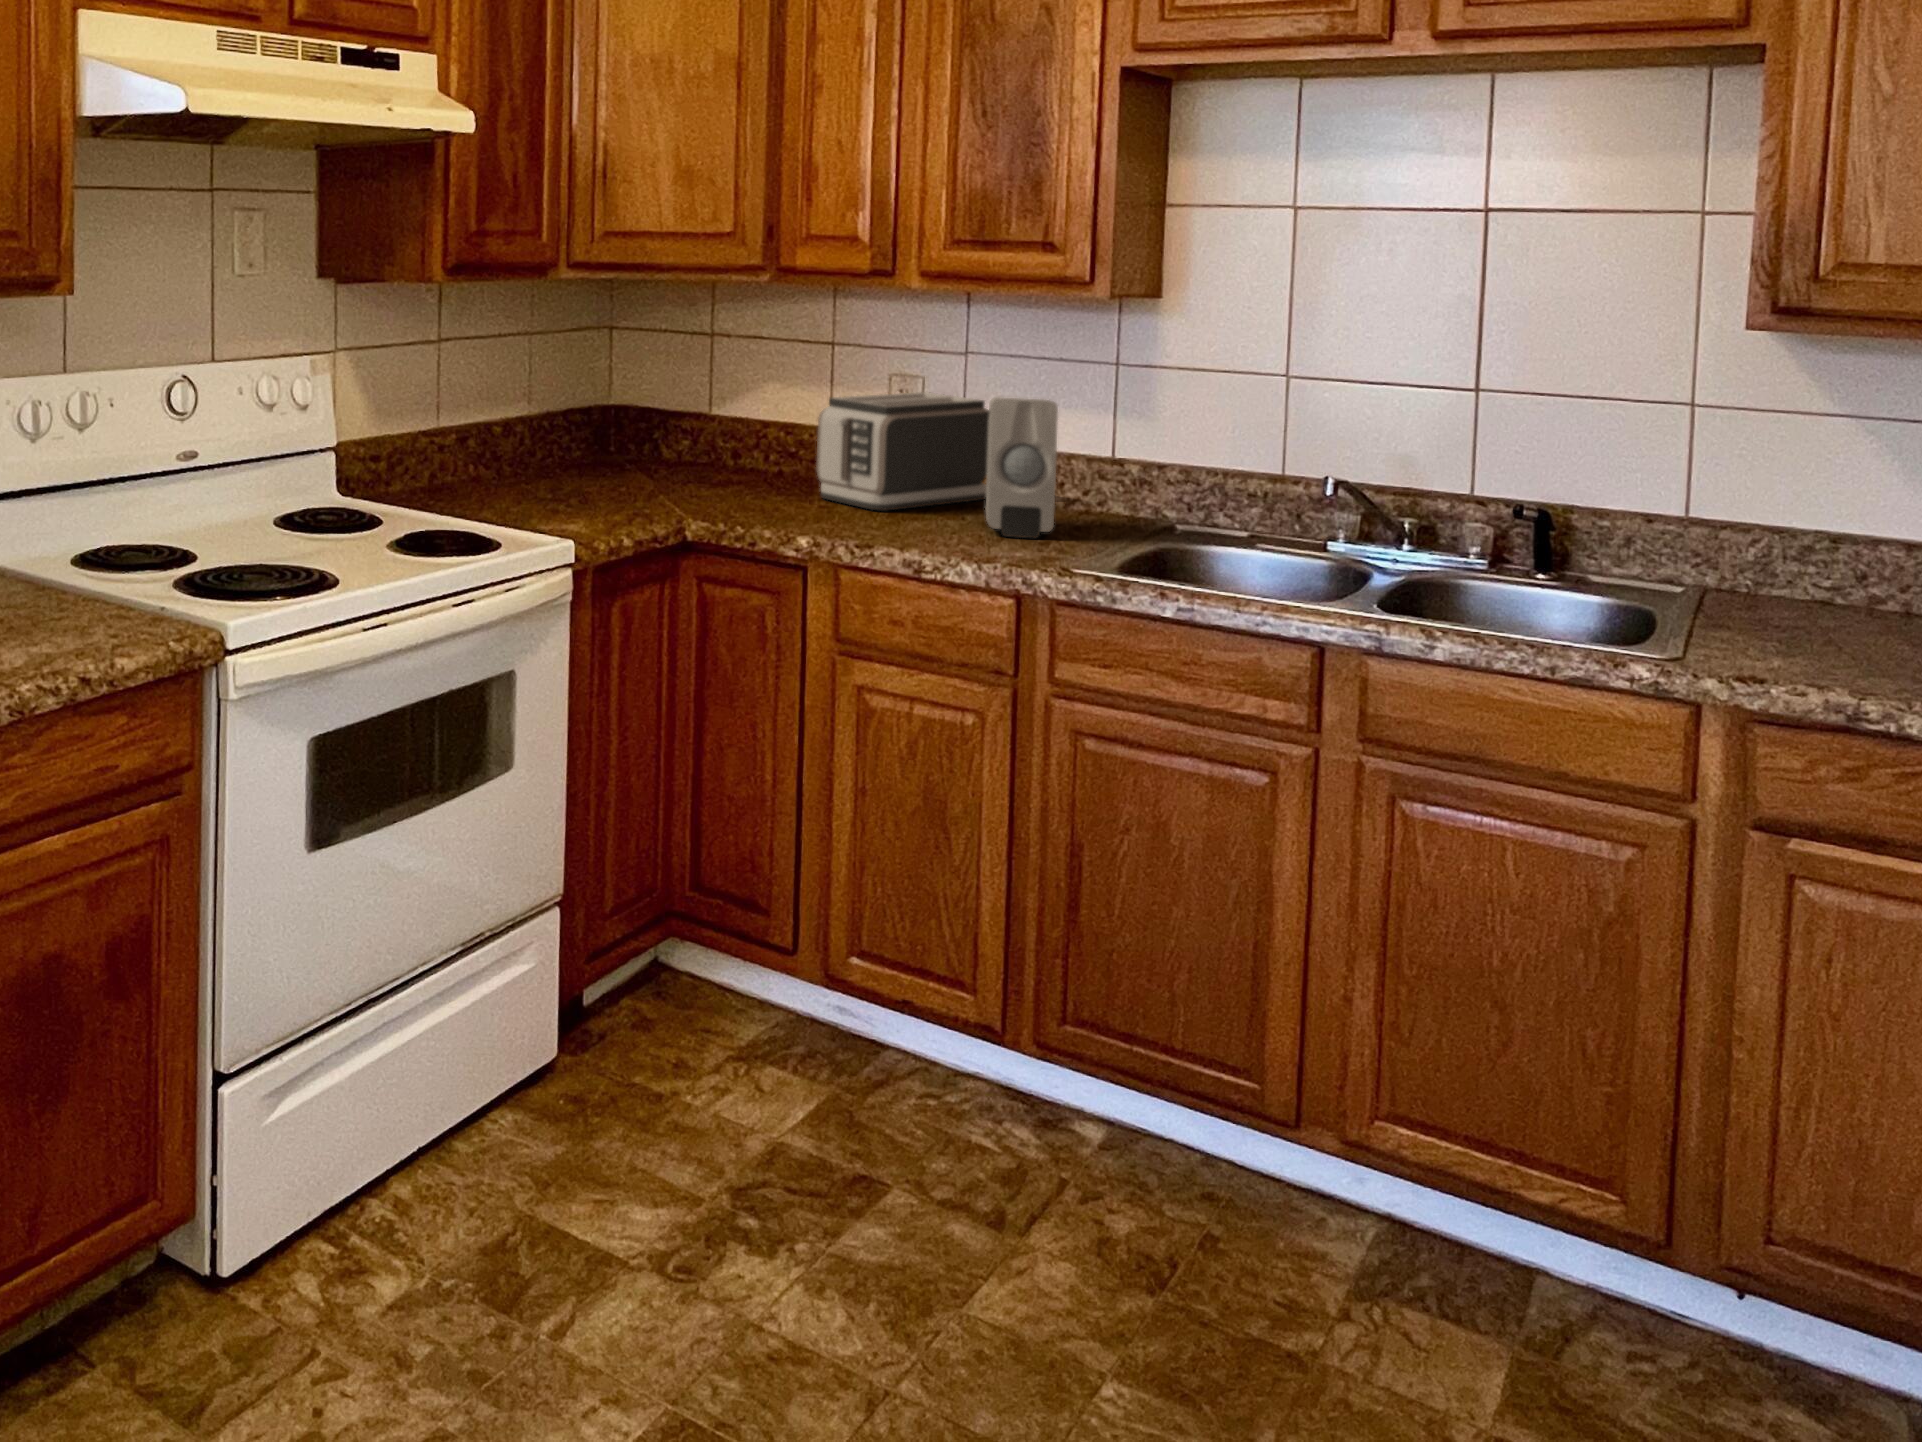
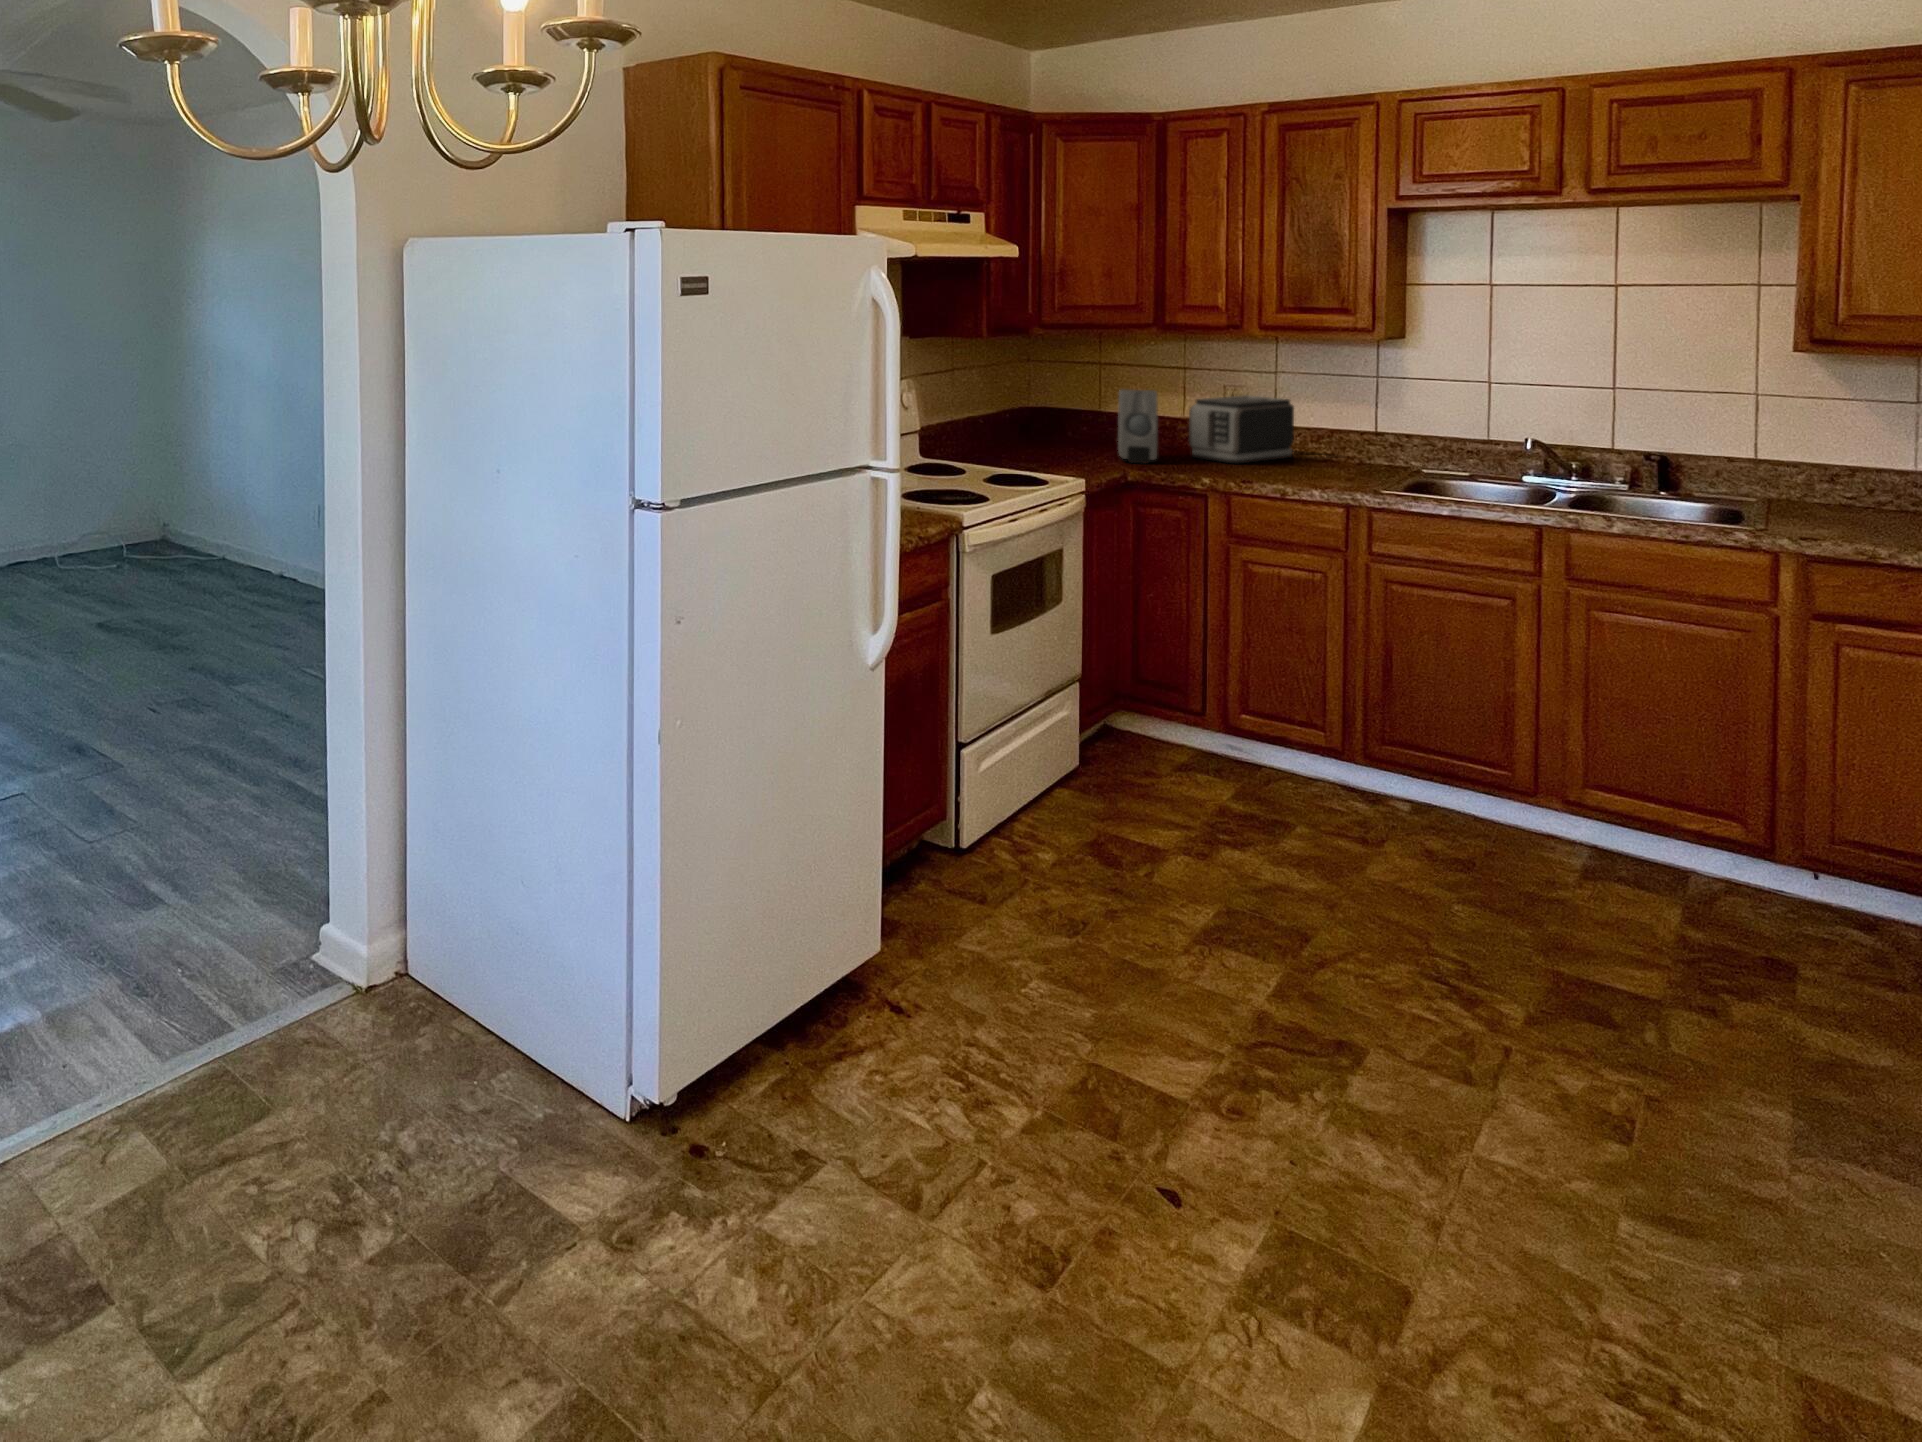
soap dispenser: present [985,397,1058,538] -> present [1118,390,1158,464]

